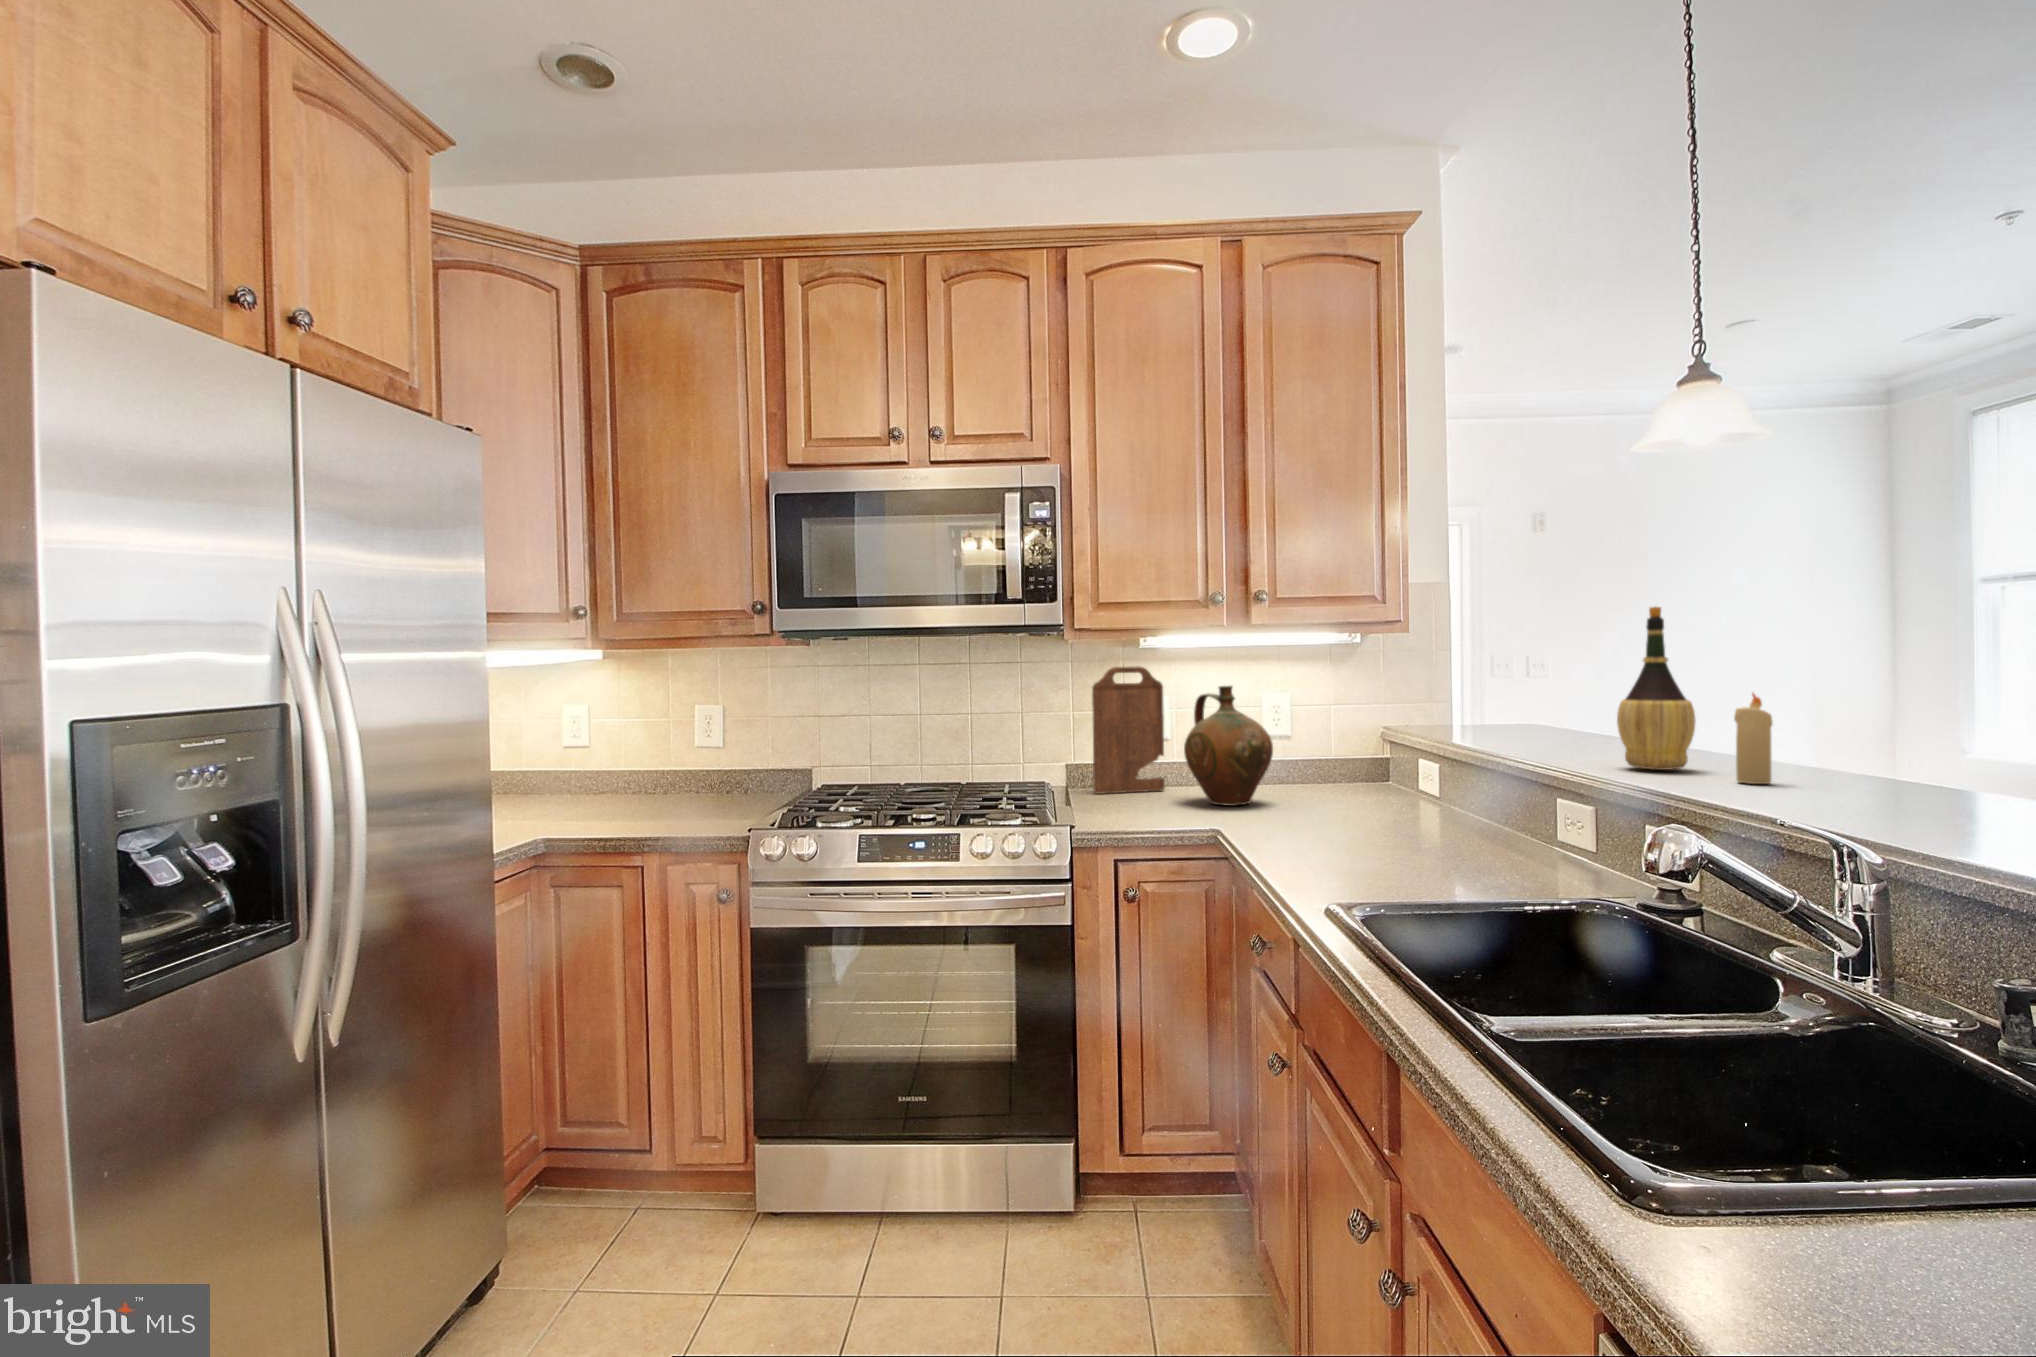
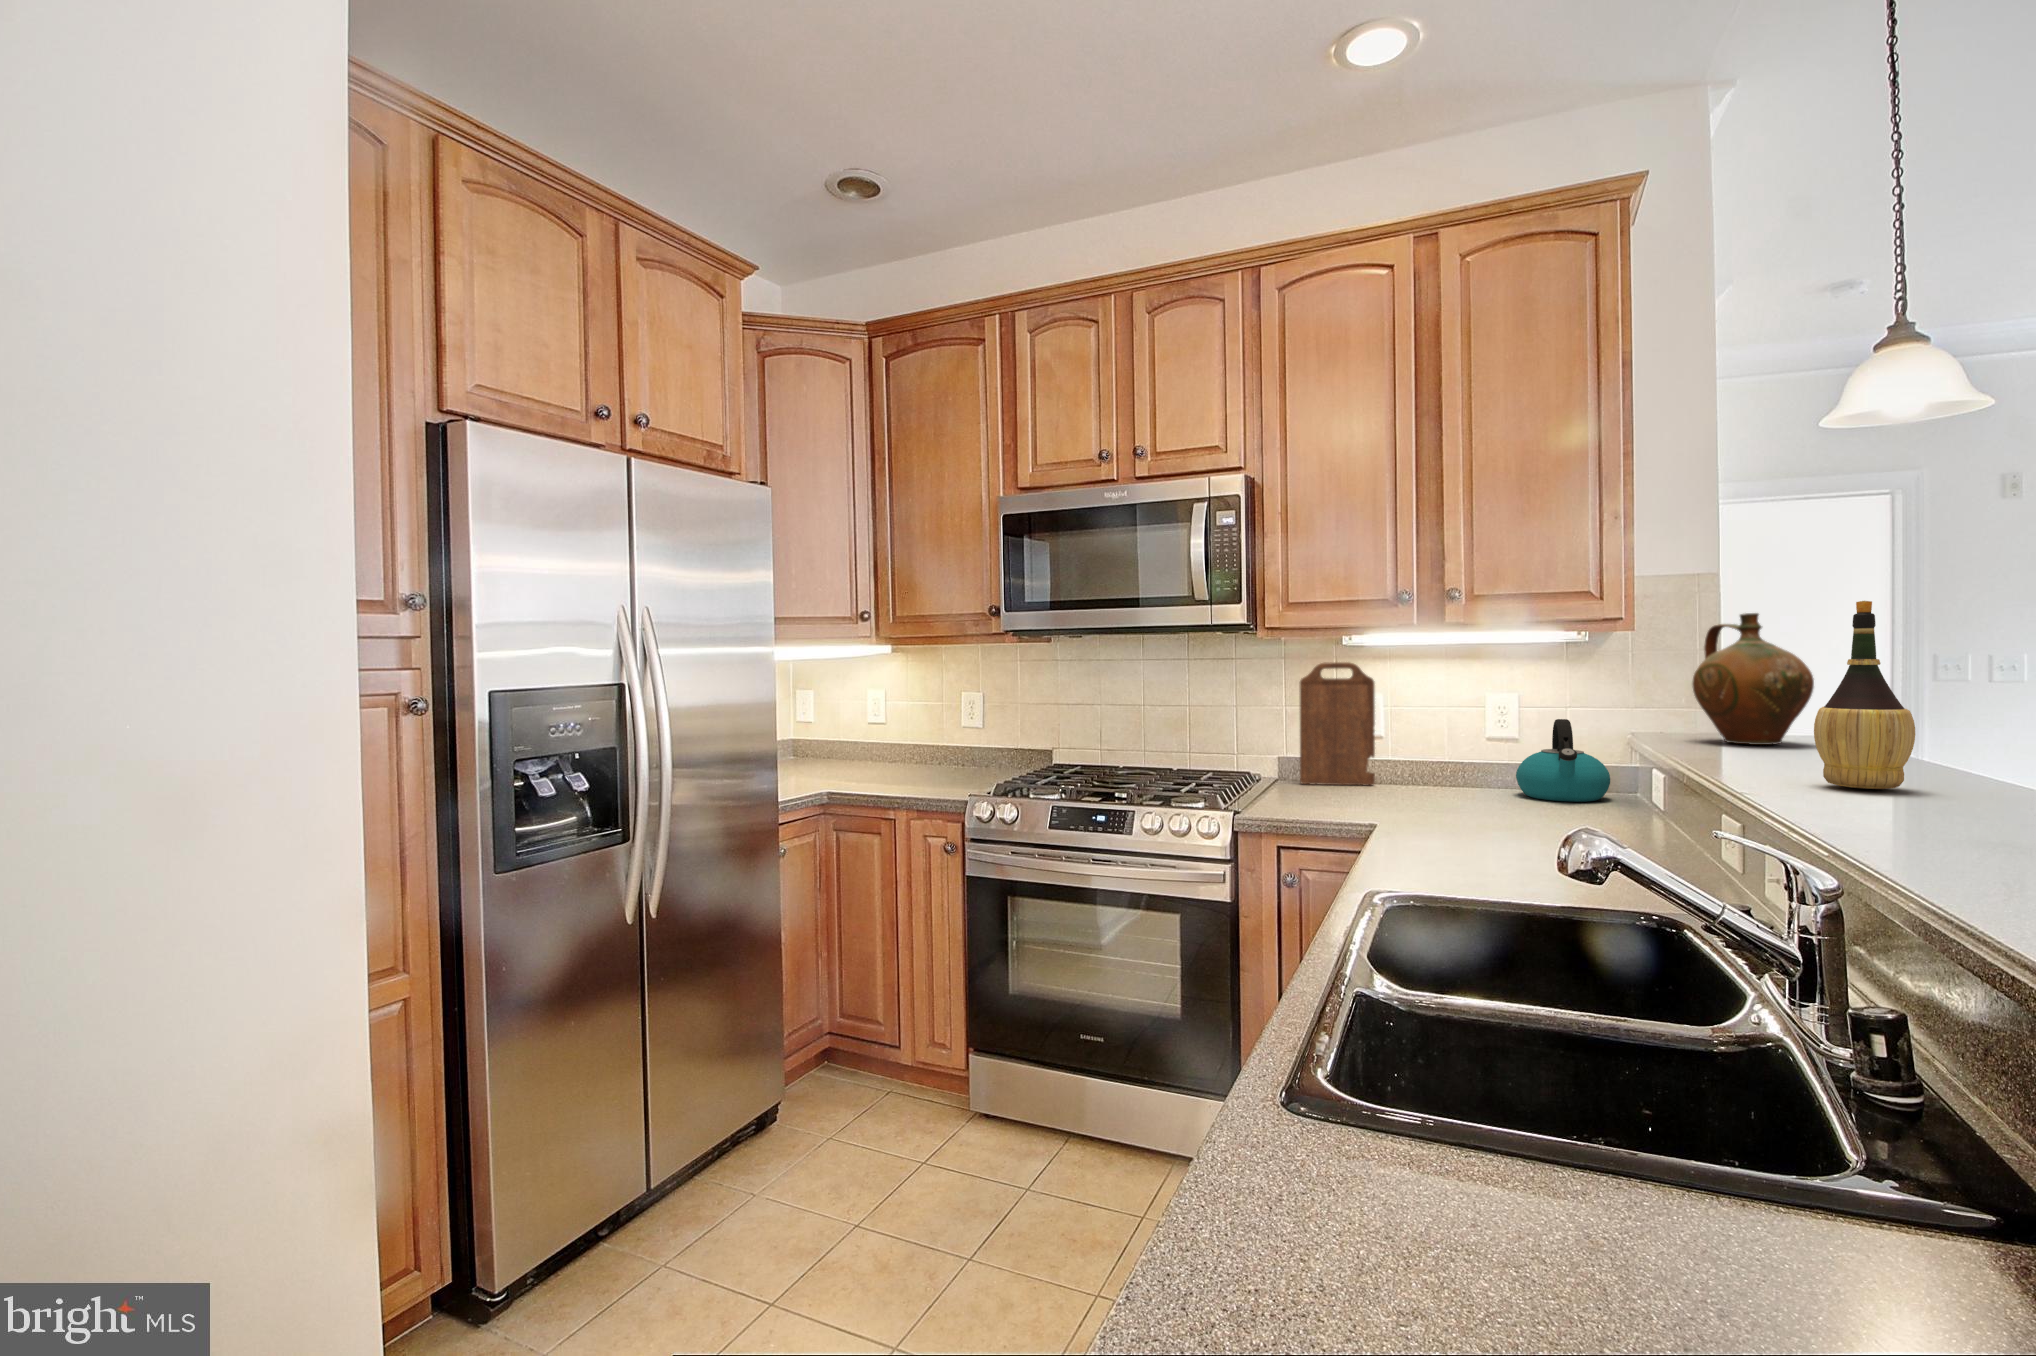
ceramic jug: present [1184,686,1273,806] -> present [1692,613,1814,745]
candle: present [1734,693,1773,784] -> none [1930,701,1982,810]
kettle: none [1295,718,1377,795] -> present [1516,719,1610,802]

